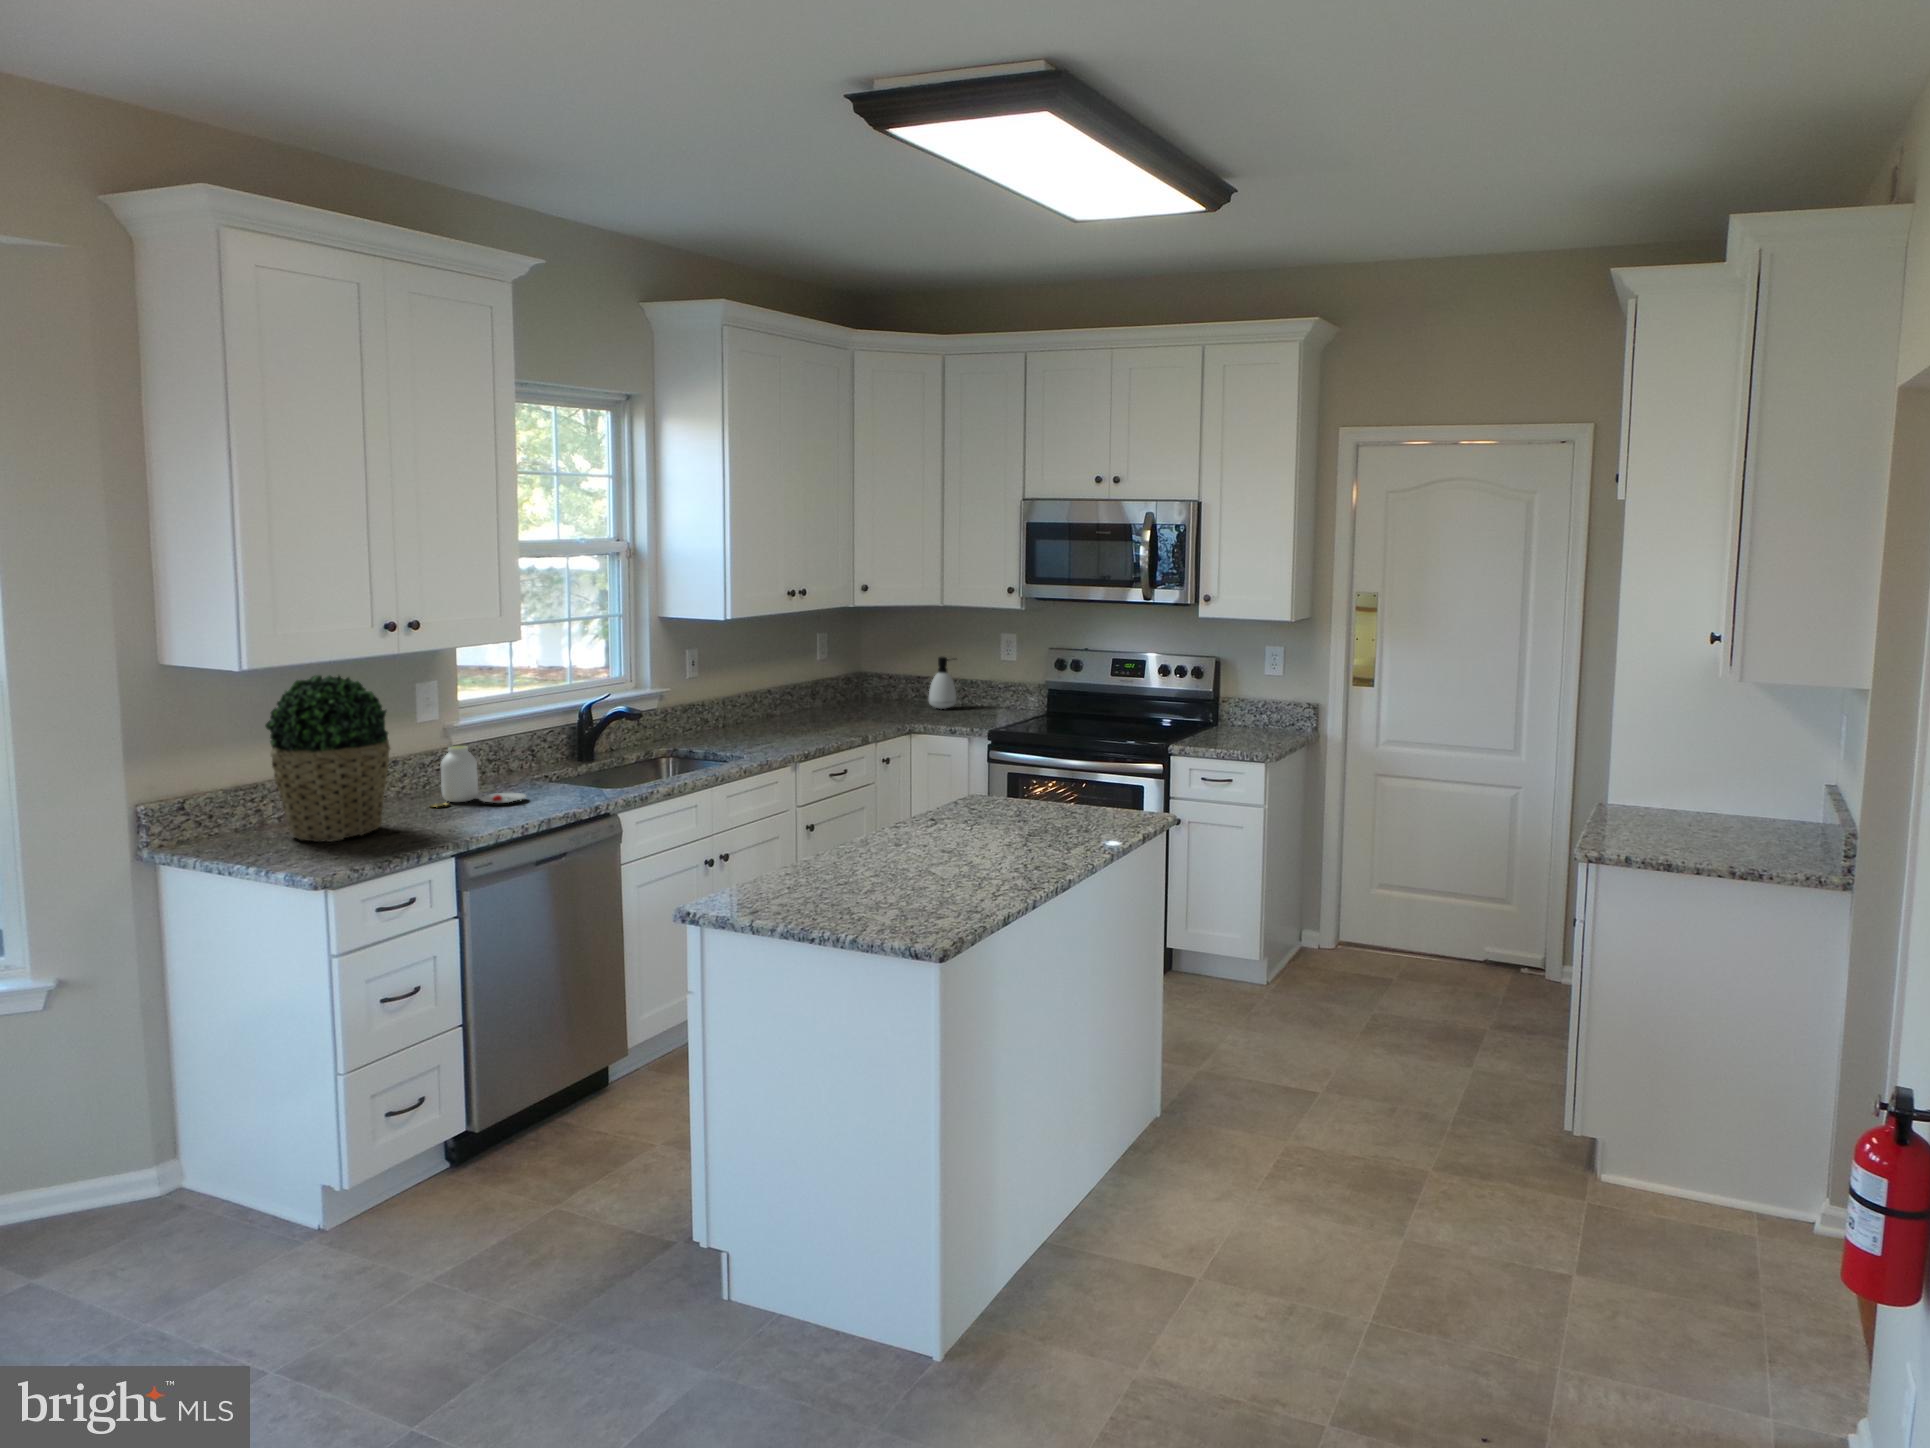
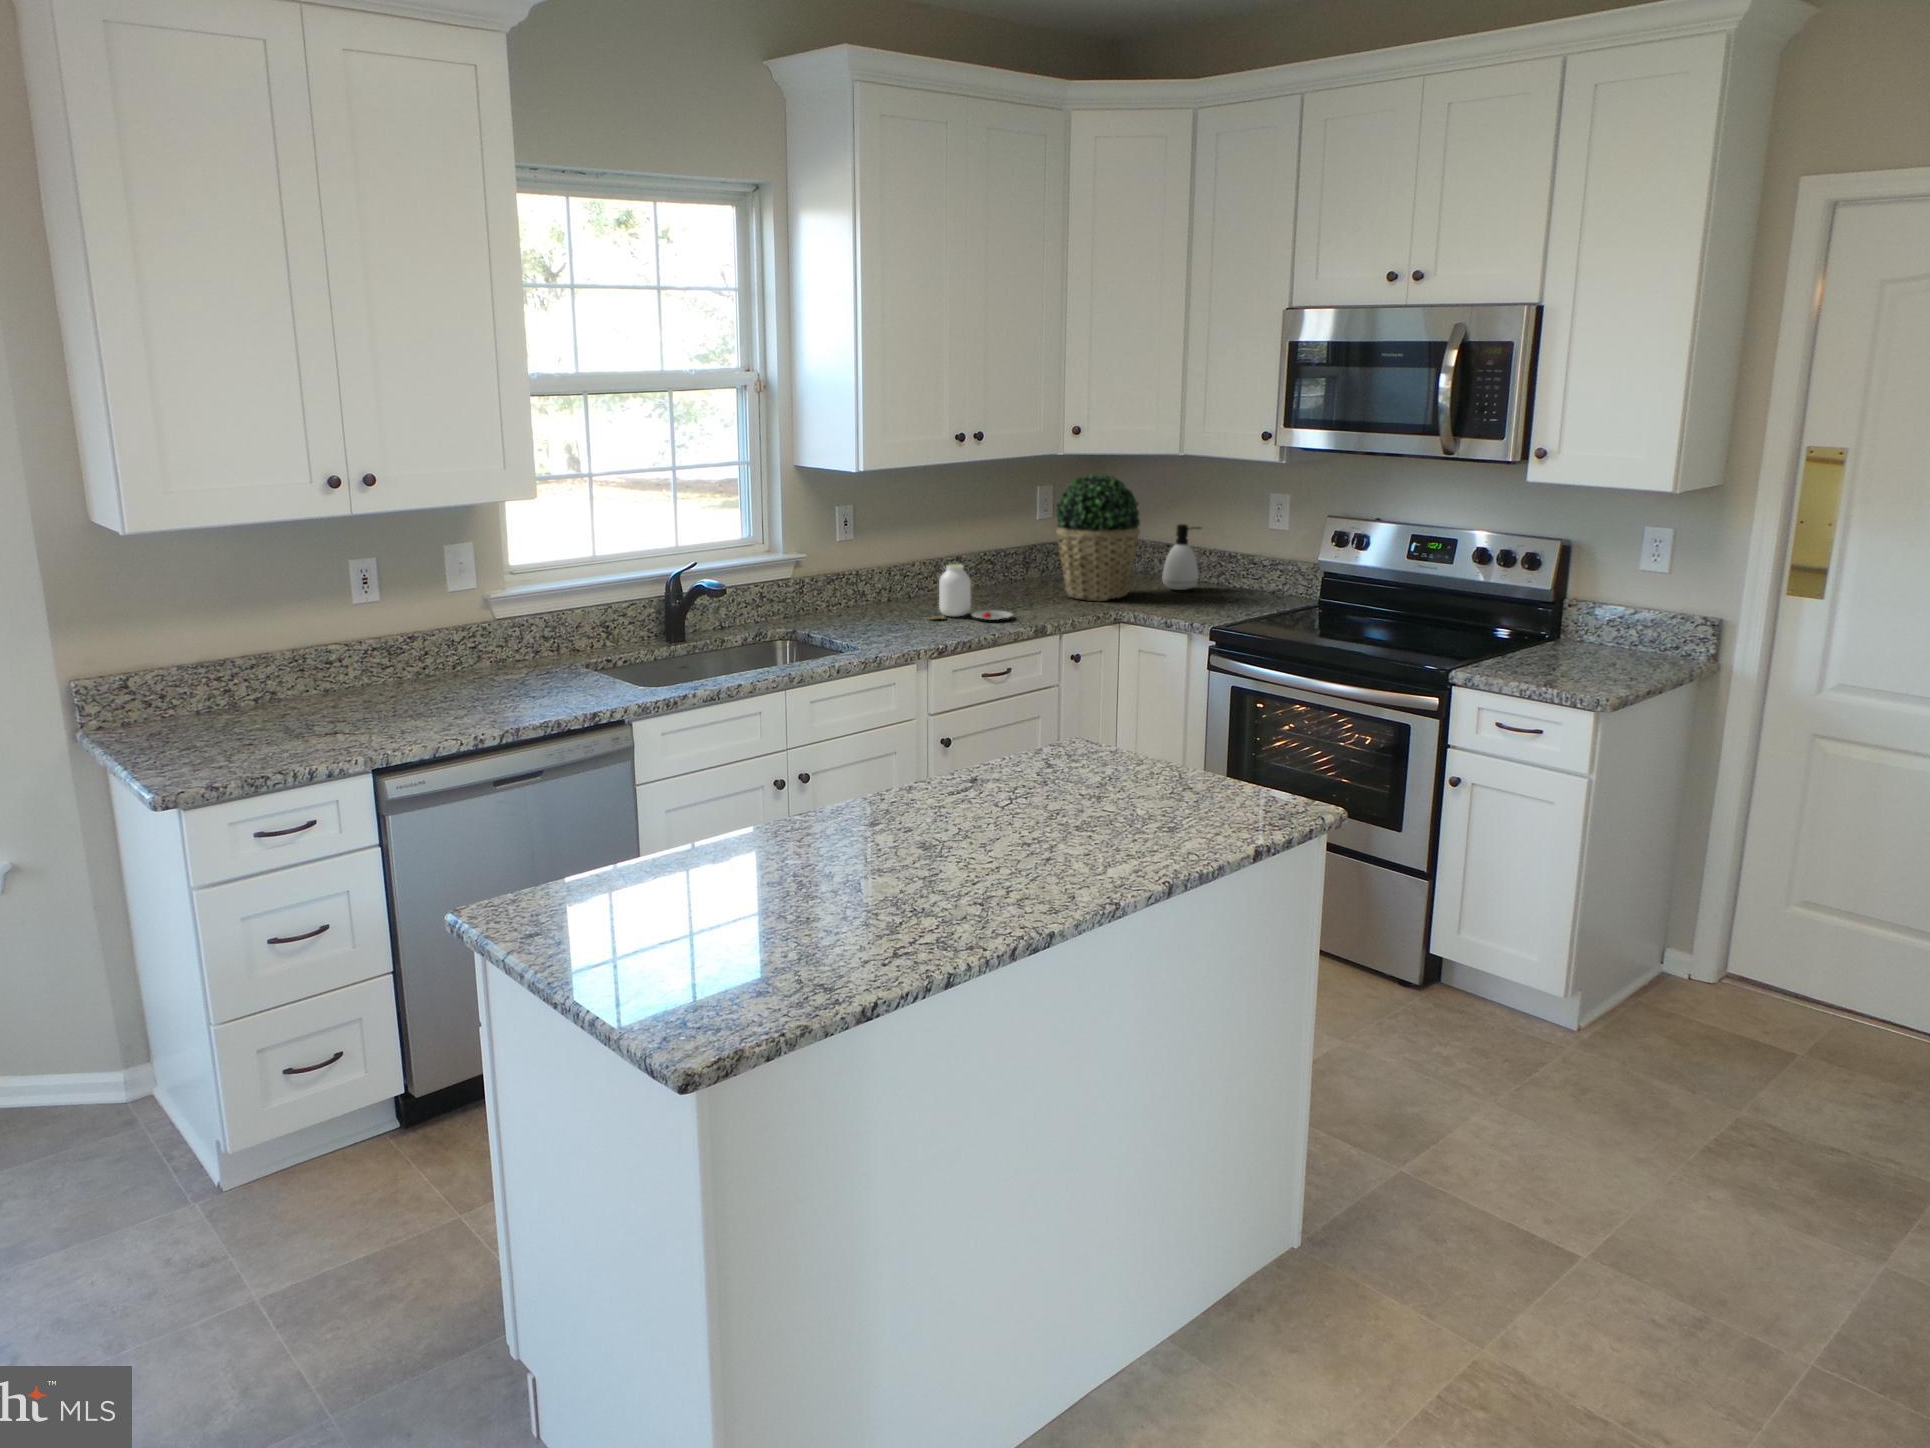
potted plant: present [265,675,390,842] -> present [1056,474,1140,601]
jar: present [431,746,526,807] -> present [930,564,1013,620]

